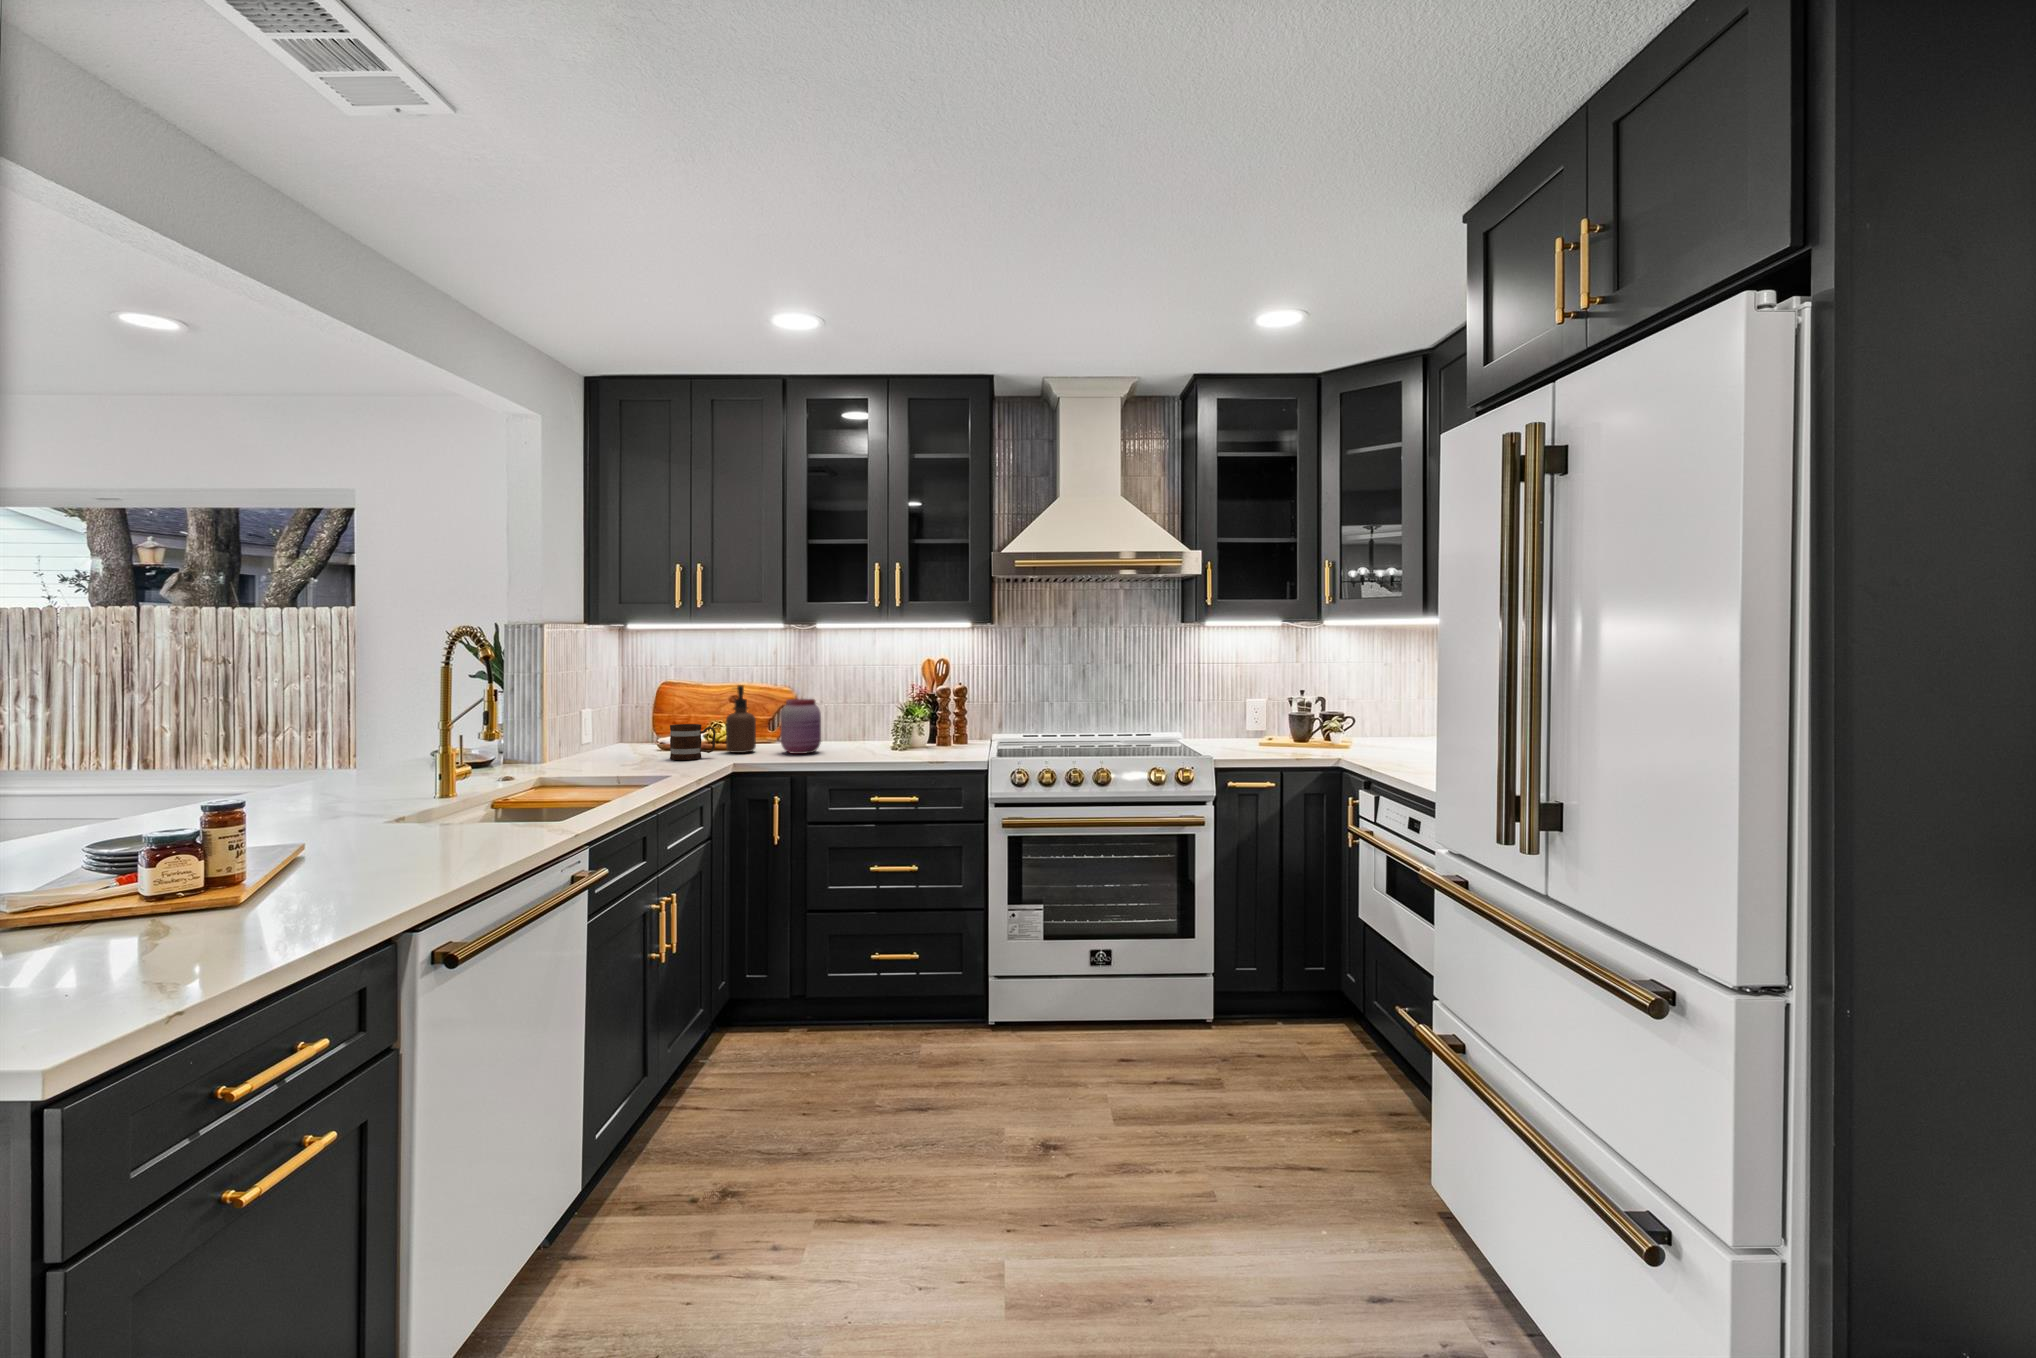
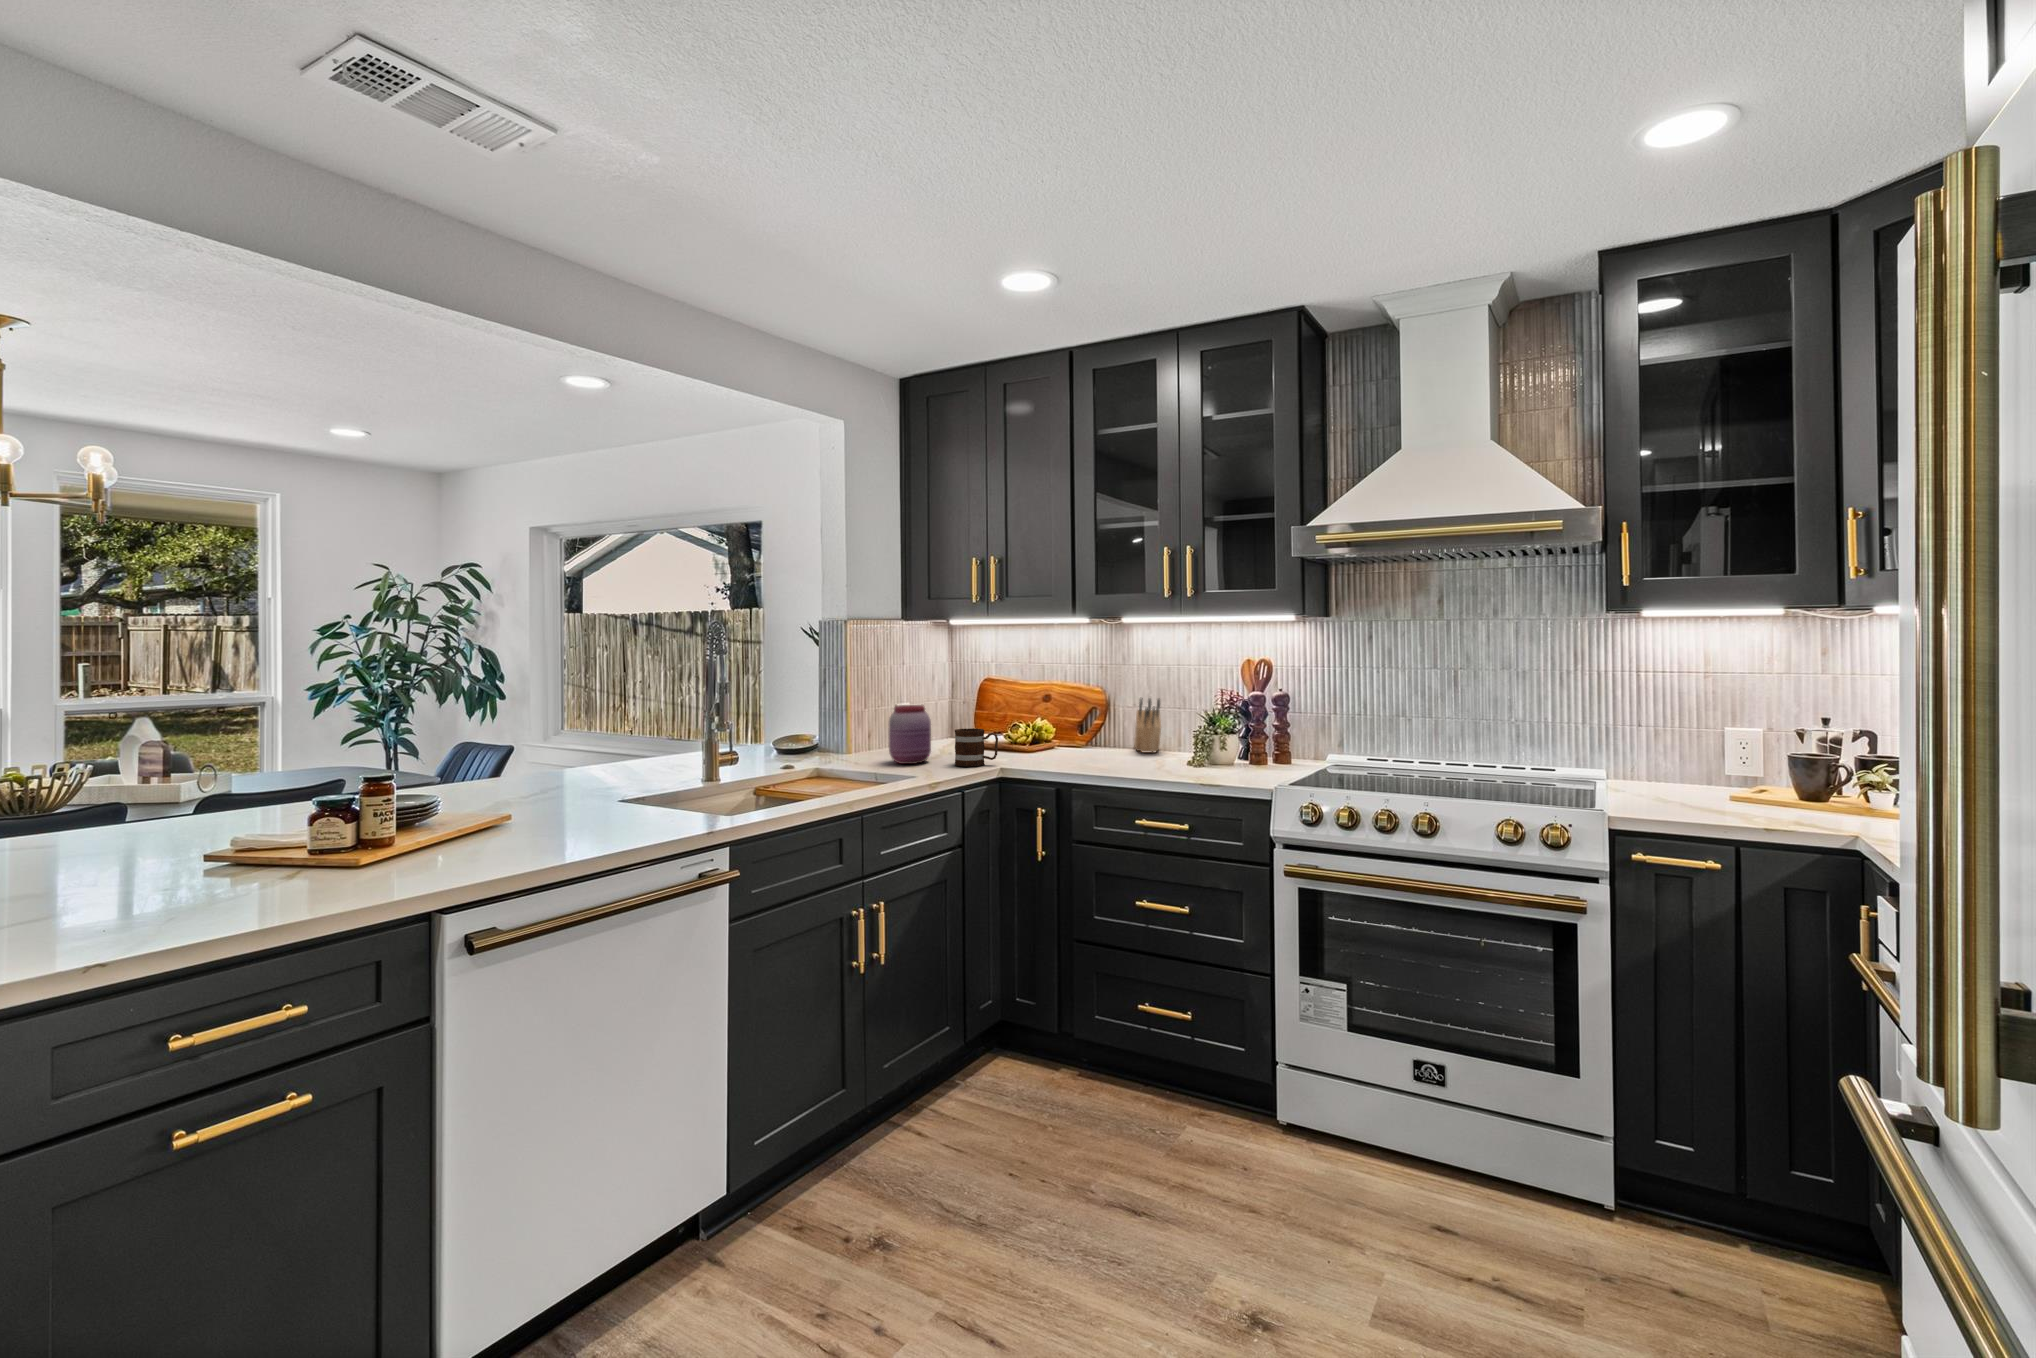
soap dispenser: present [726,685,756,753] -> none [1016,689,1047,761]
knife block: none [821,693,855,742] -> present [1134,698,1161,753]
jar: present [781,699,821,754] -> present [889,705,931,764]

